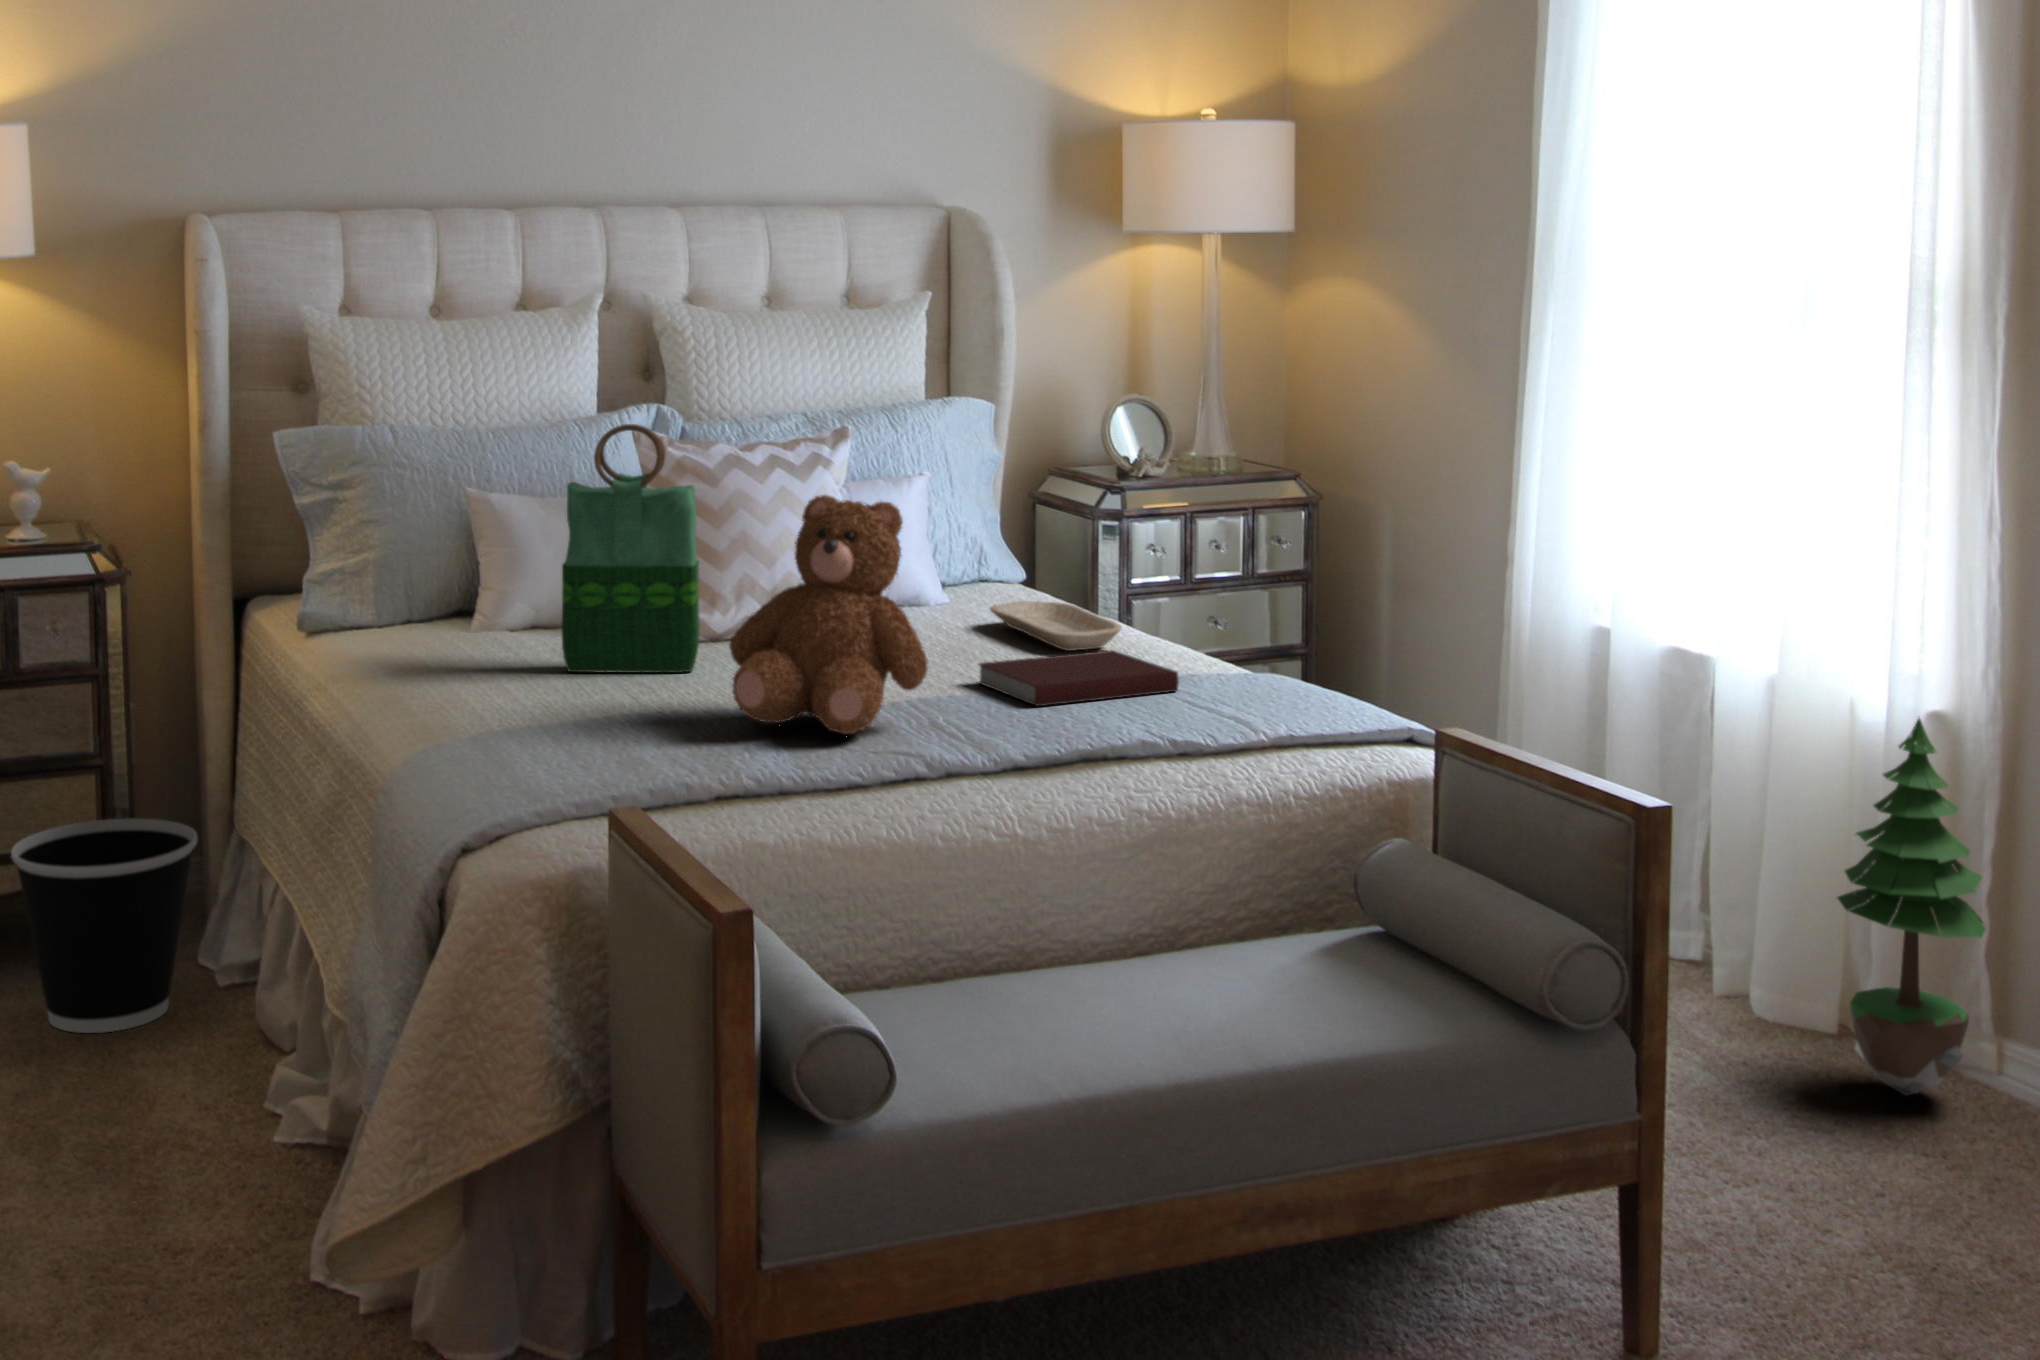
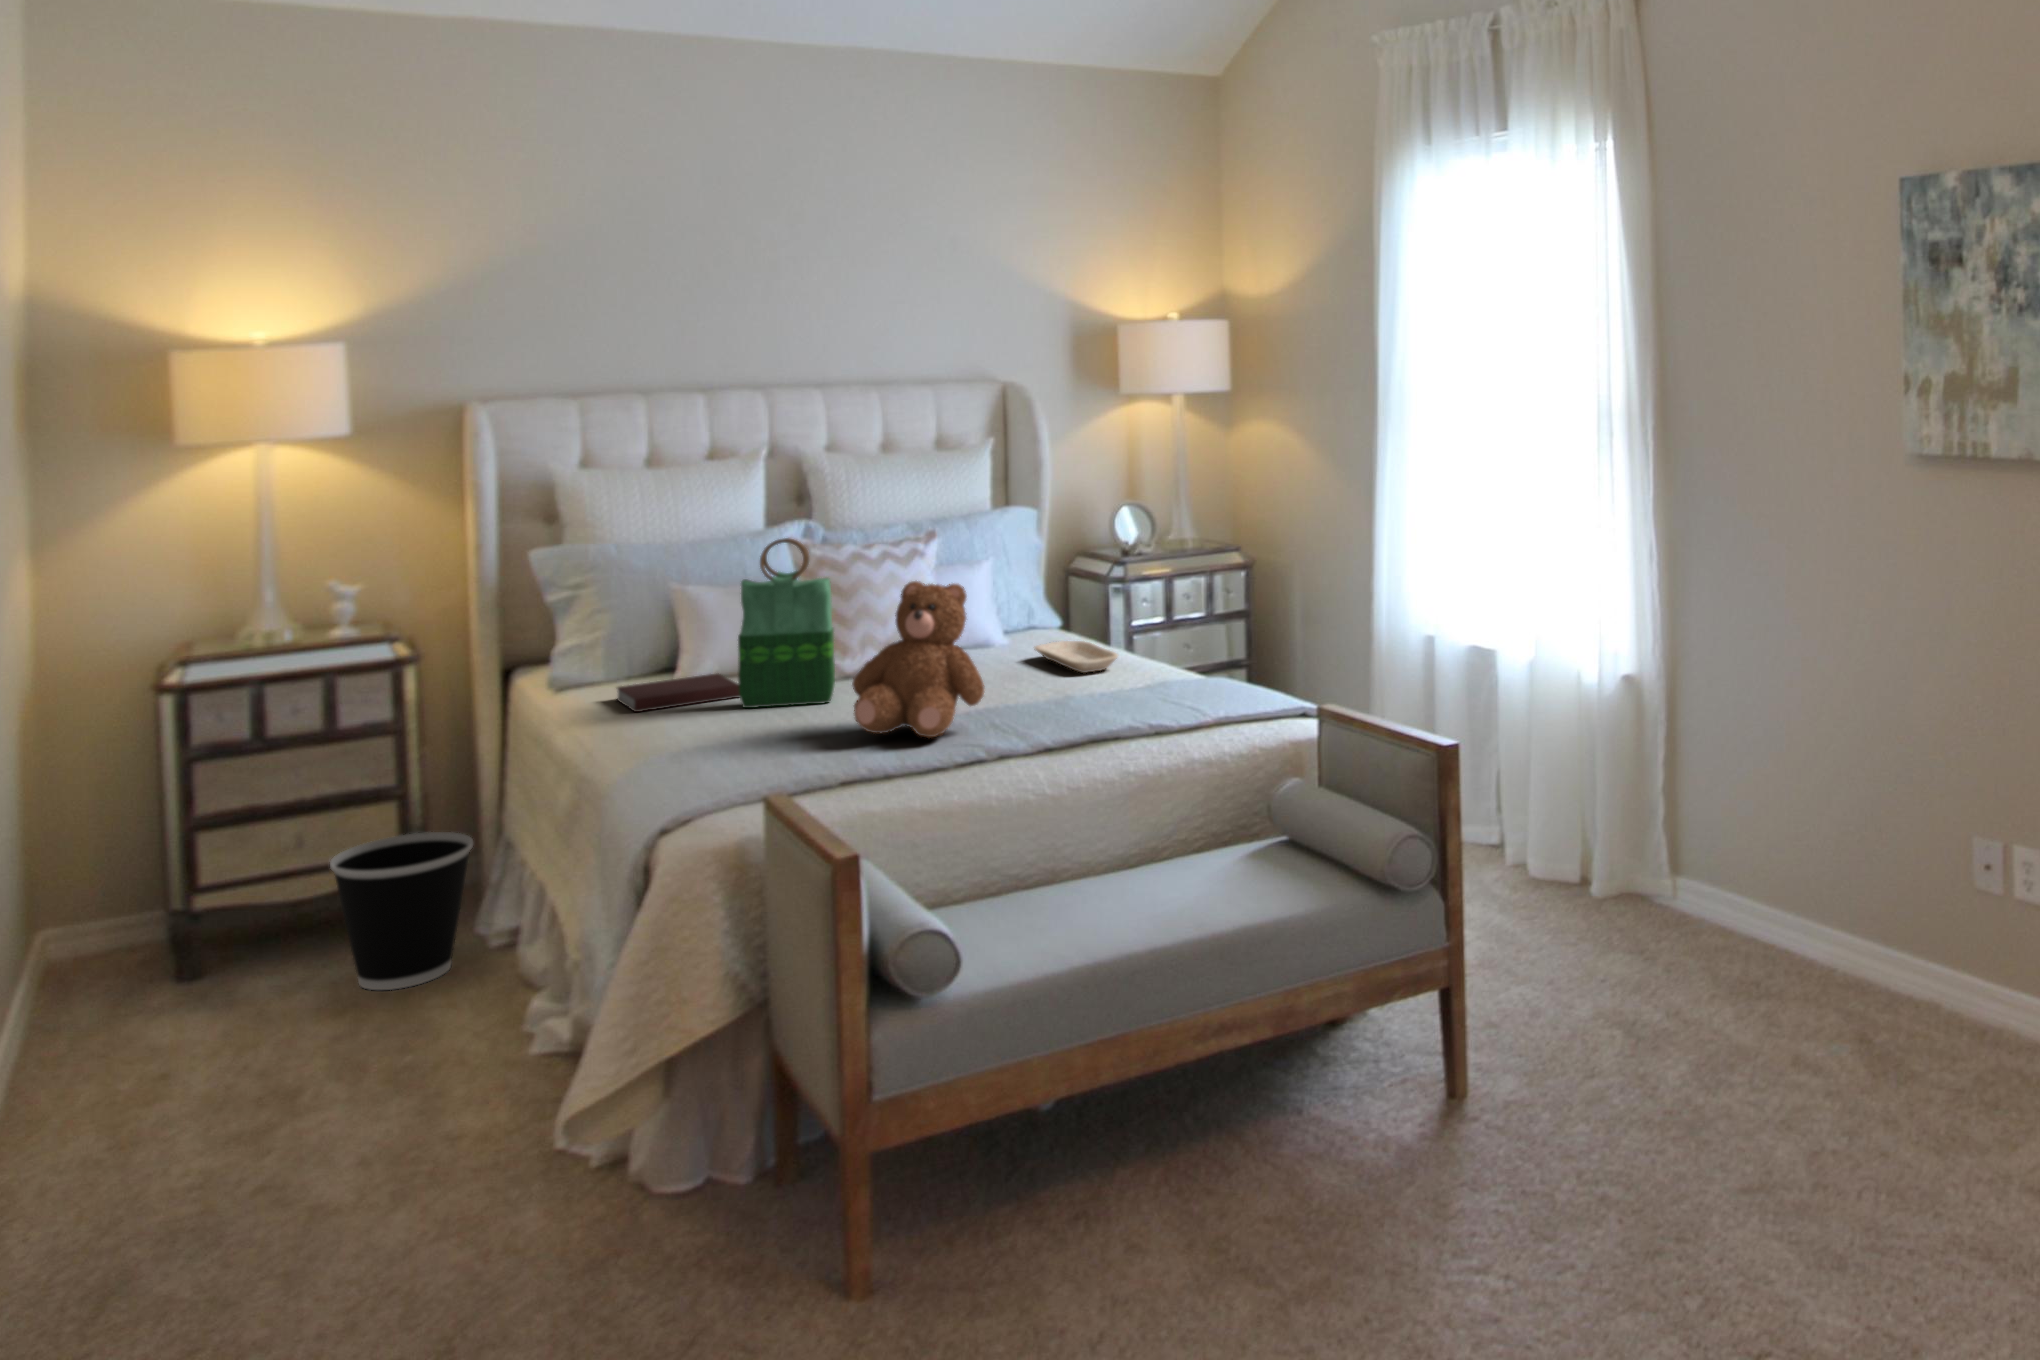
notebook: present [978,650,1179,706] -> present [617,673,740,712]
potted tree: present [1837,718,1985,1096] -> none [1555,682,1642,916]

